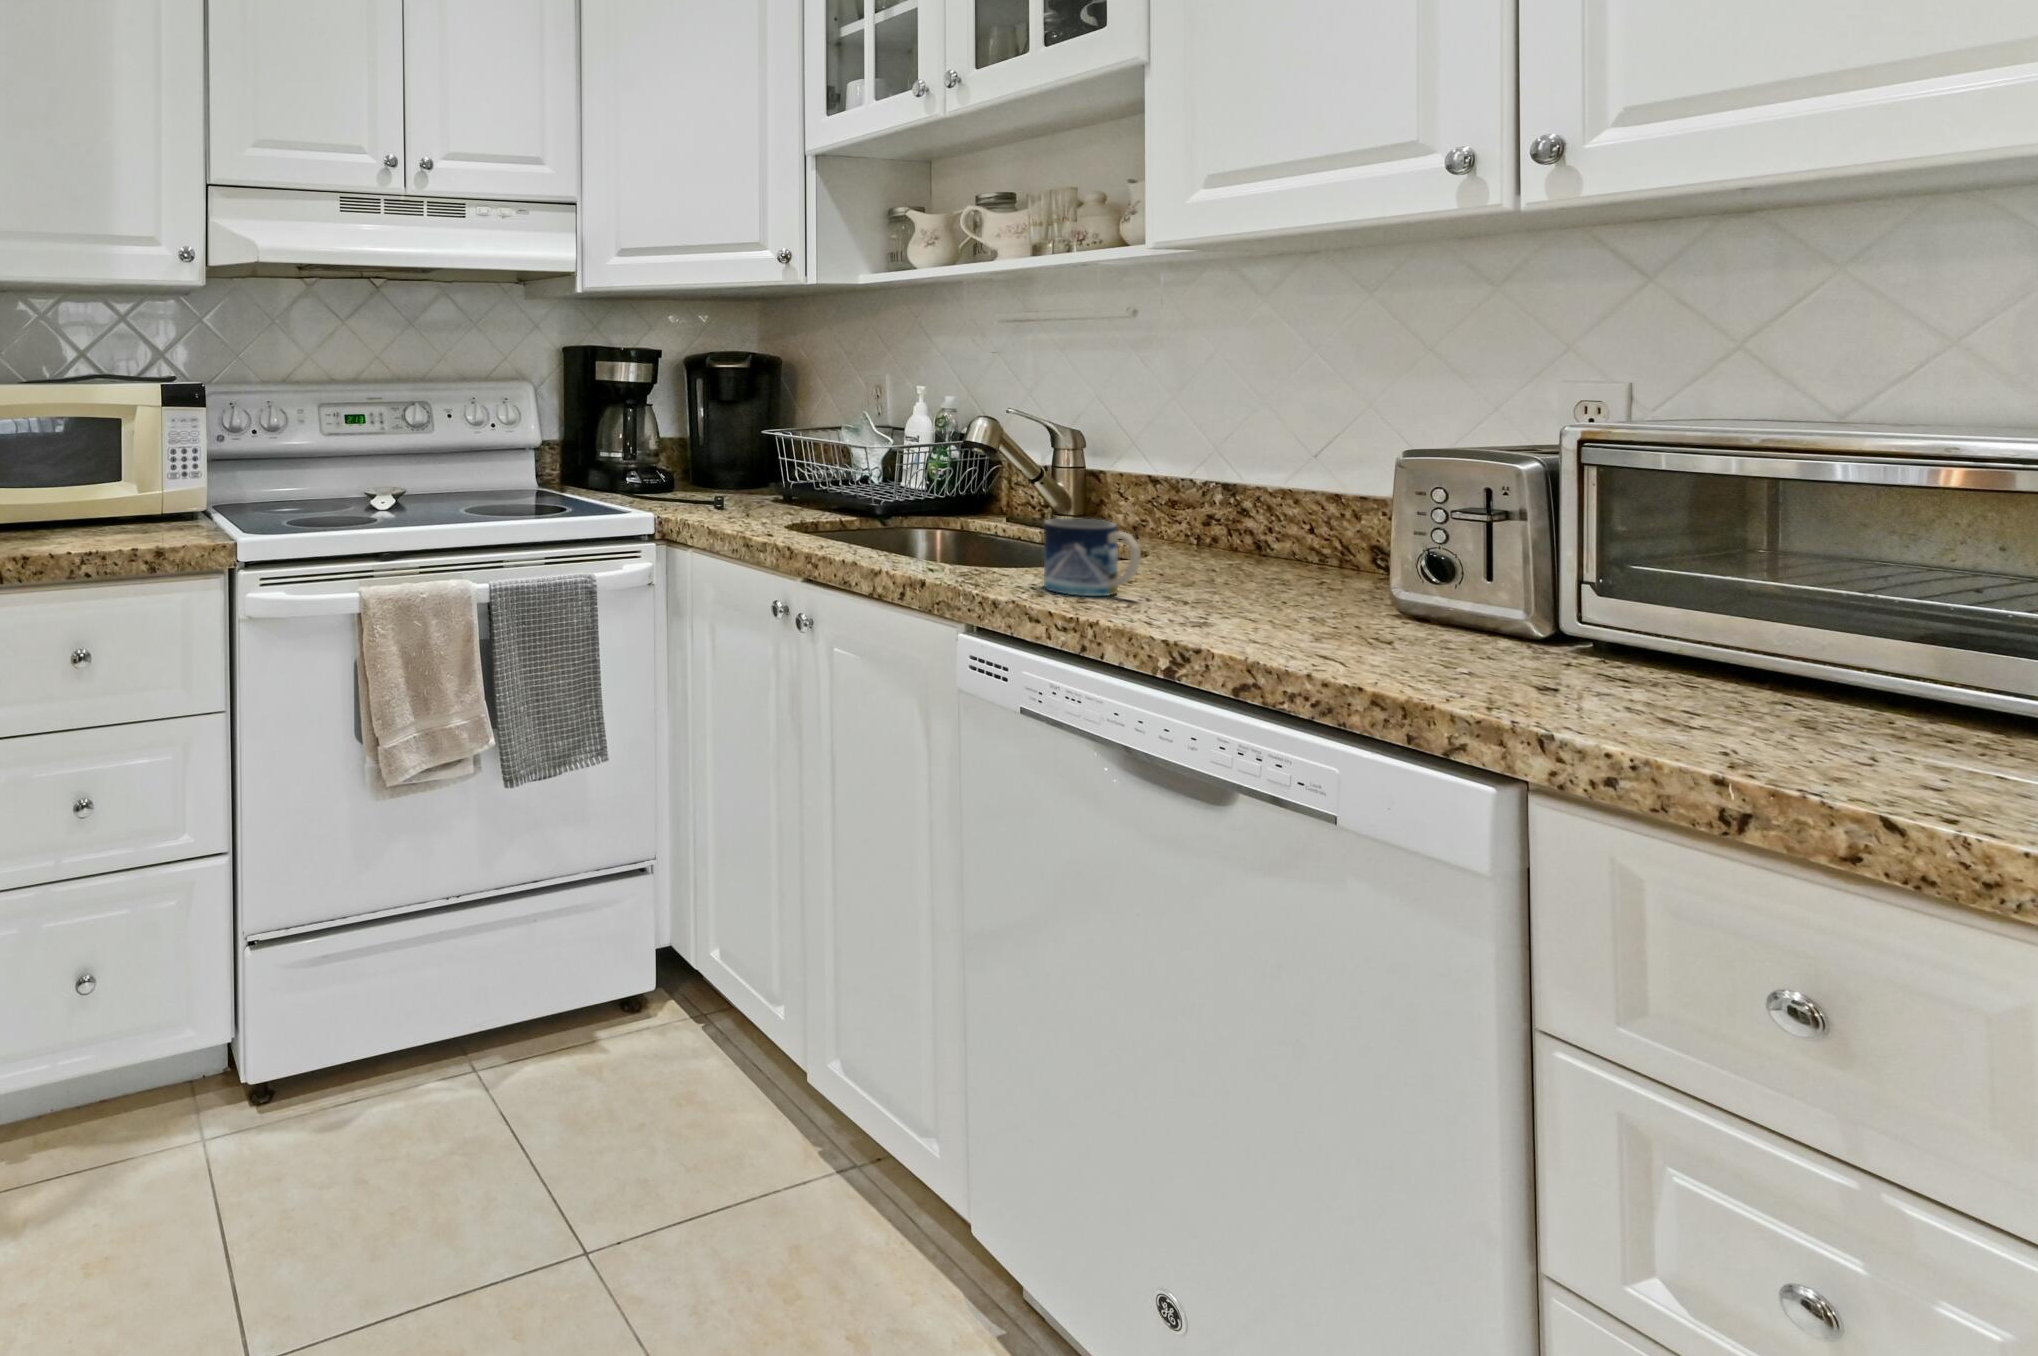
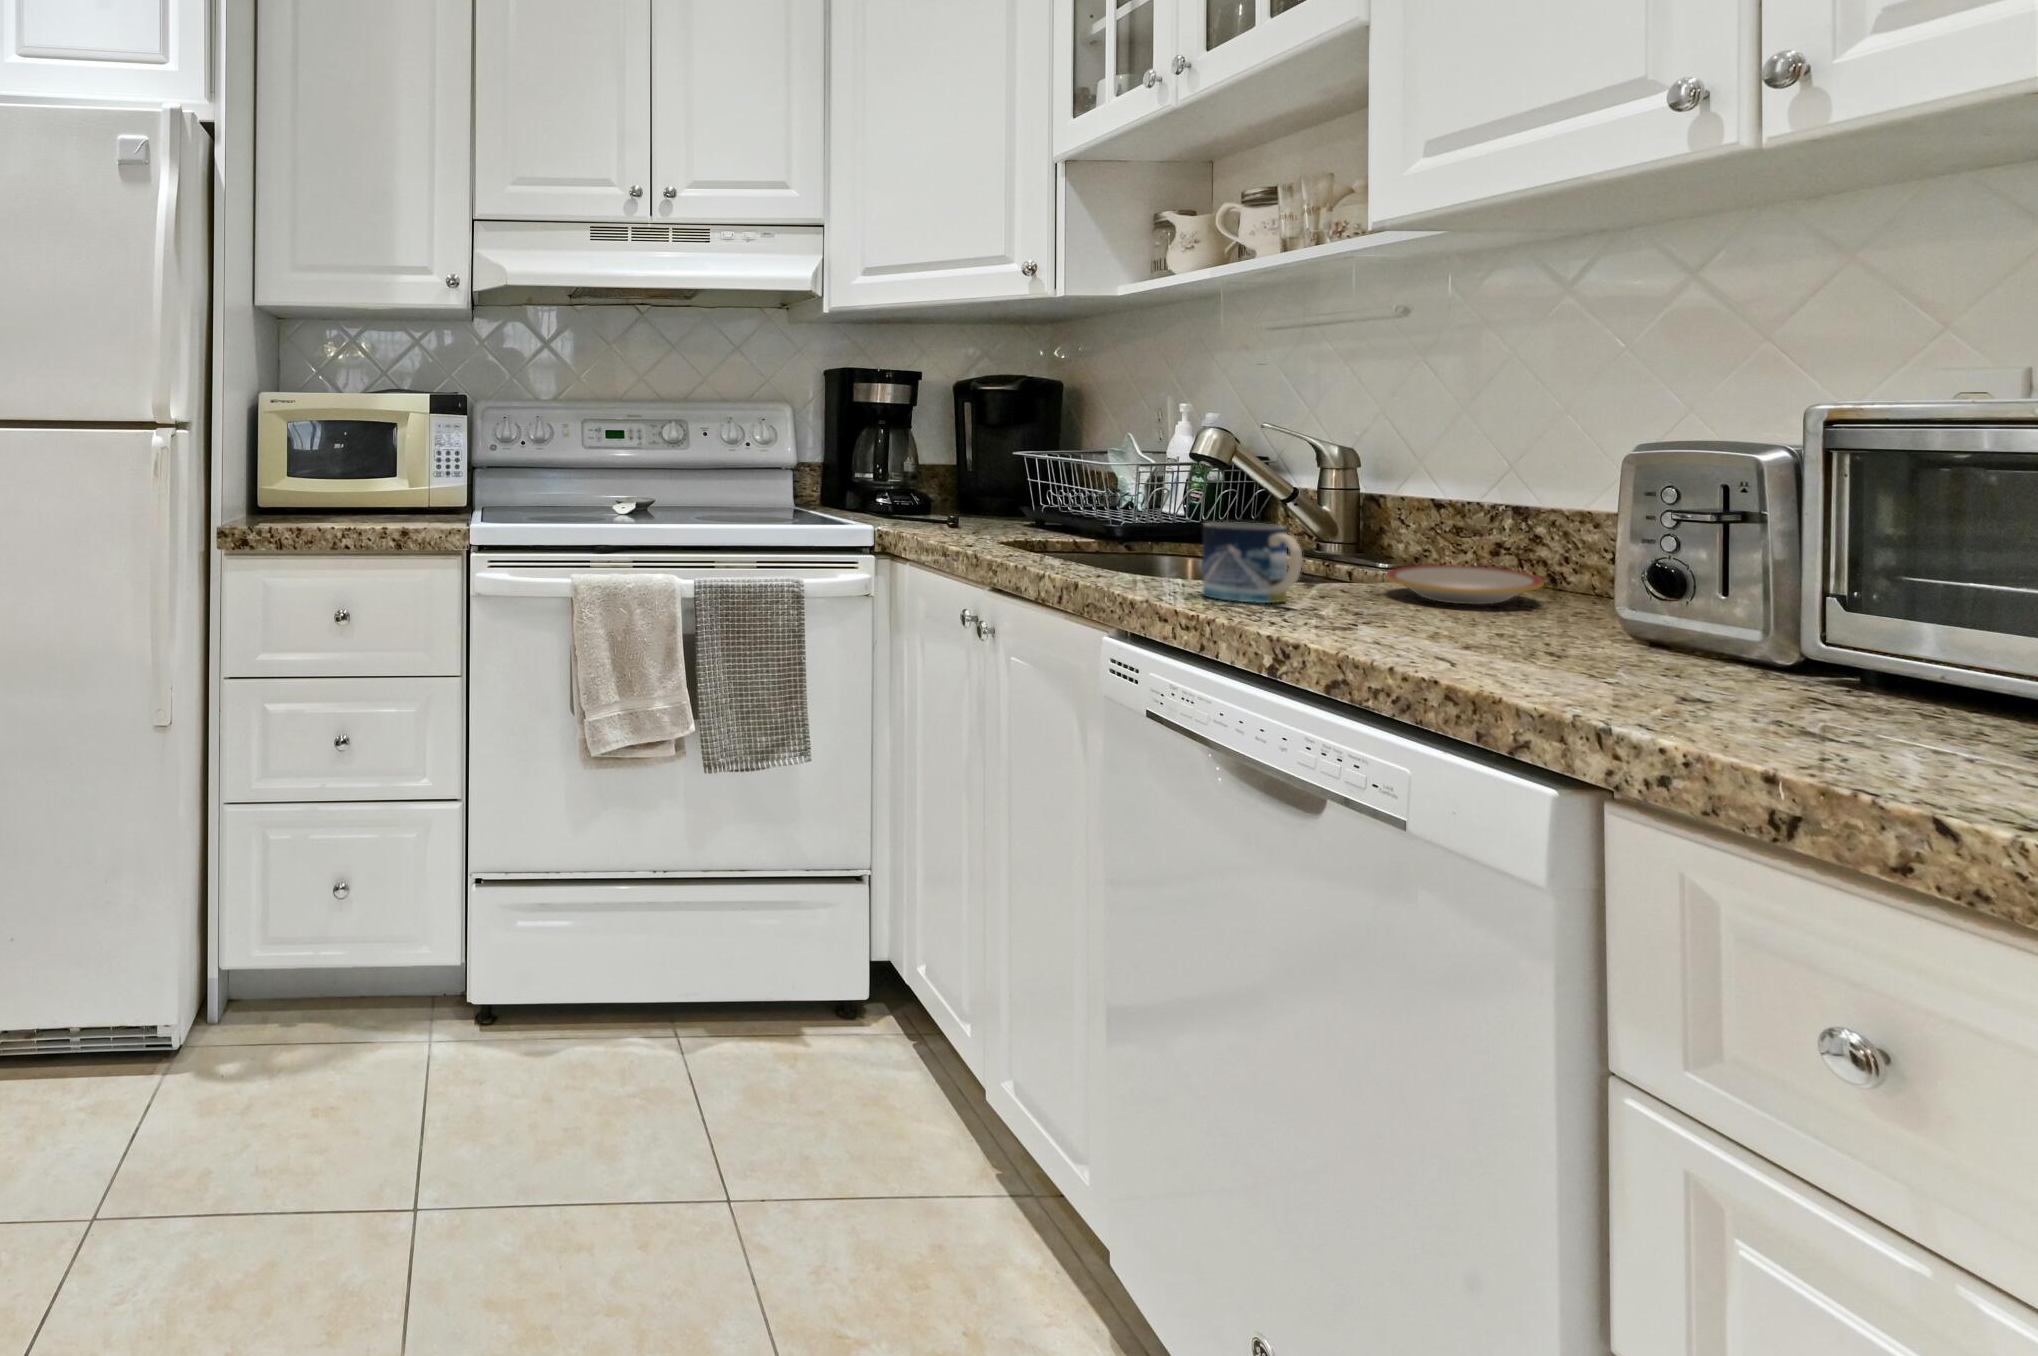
plate: none [1156,539,1280,580] -> present [1386,565,1544,605]

